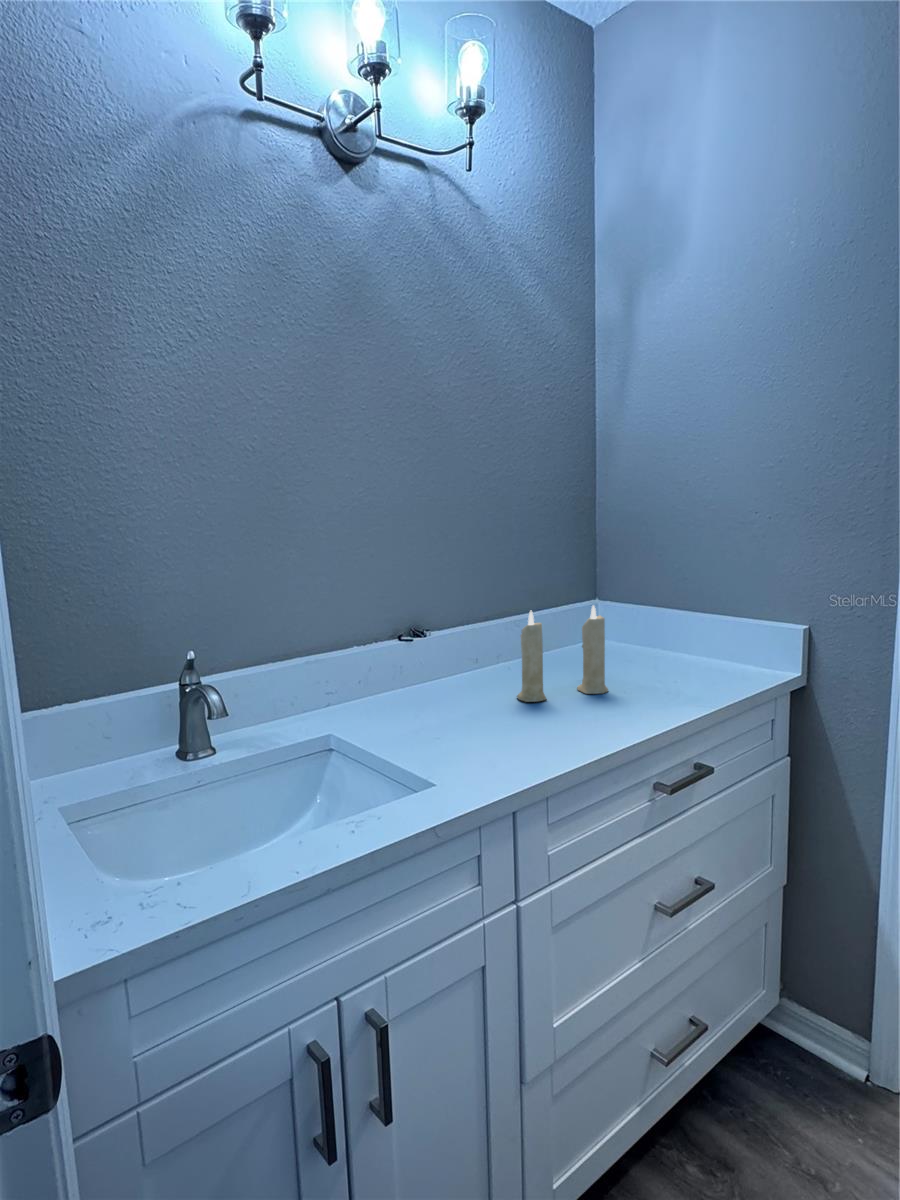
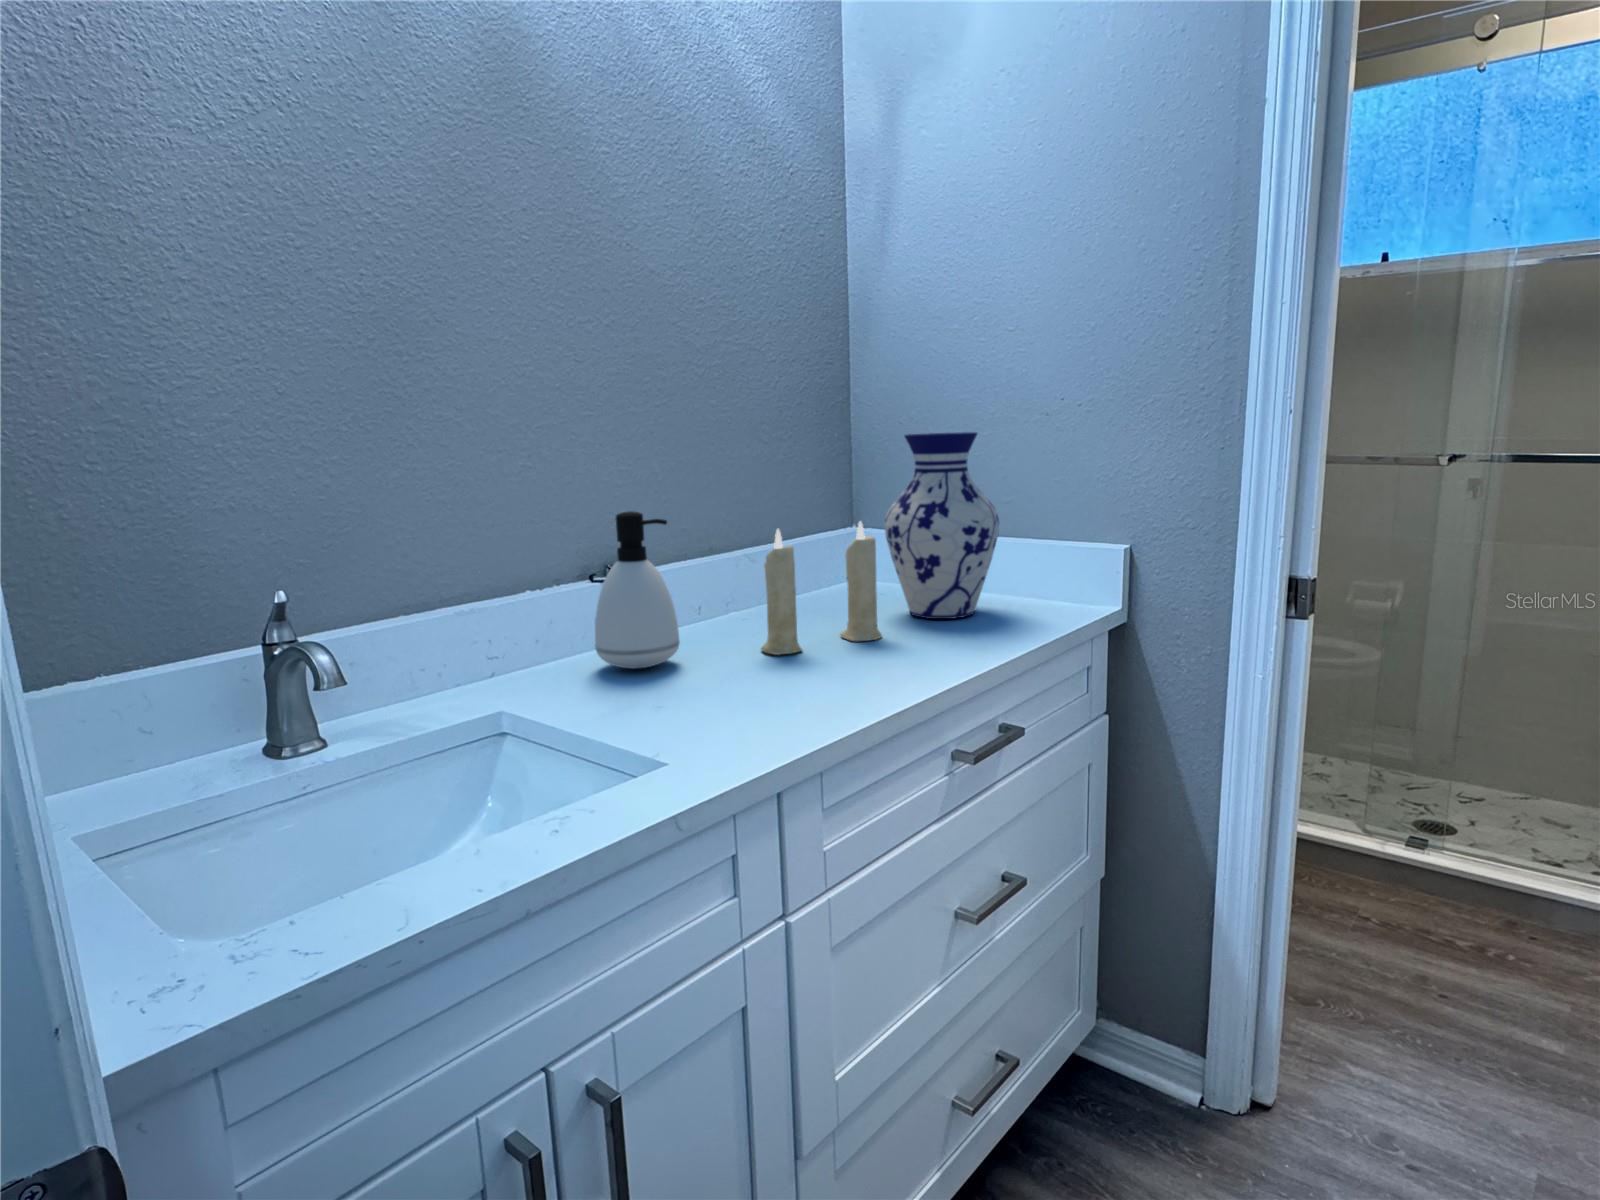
vase: none [615,538,704,678] -> present [885,432,999,619]
soap dispenser: none [399,596,457,707] -> present [595,511,680,669]

